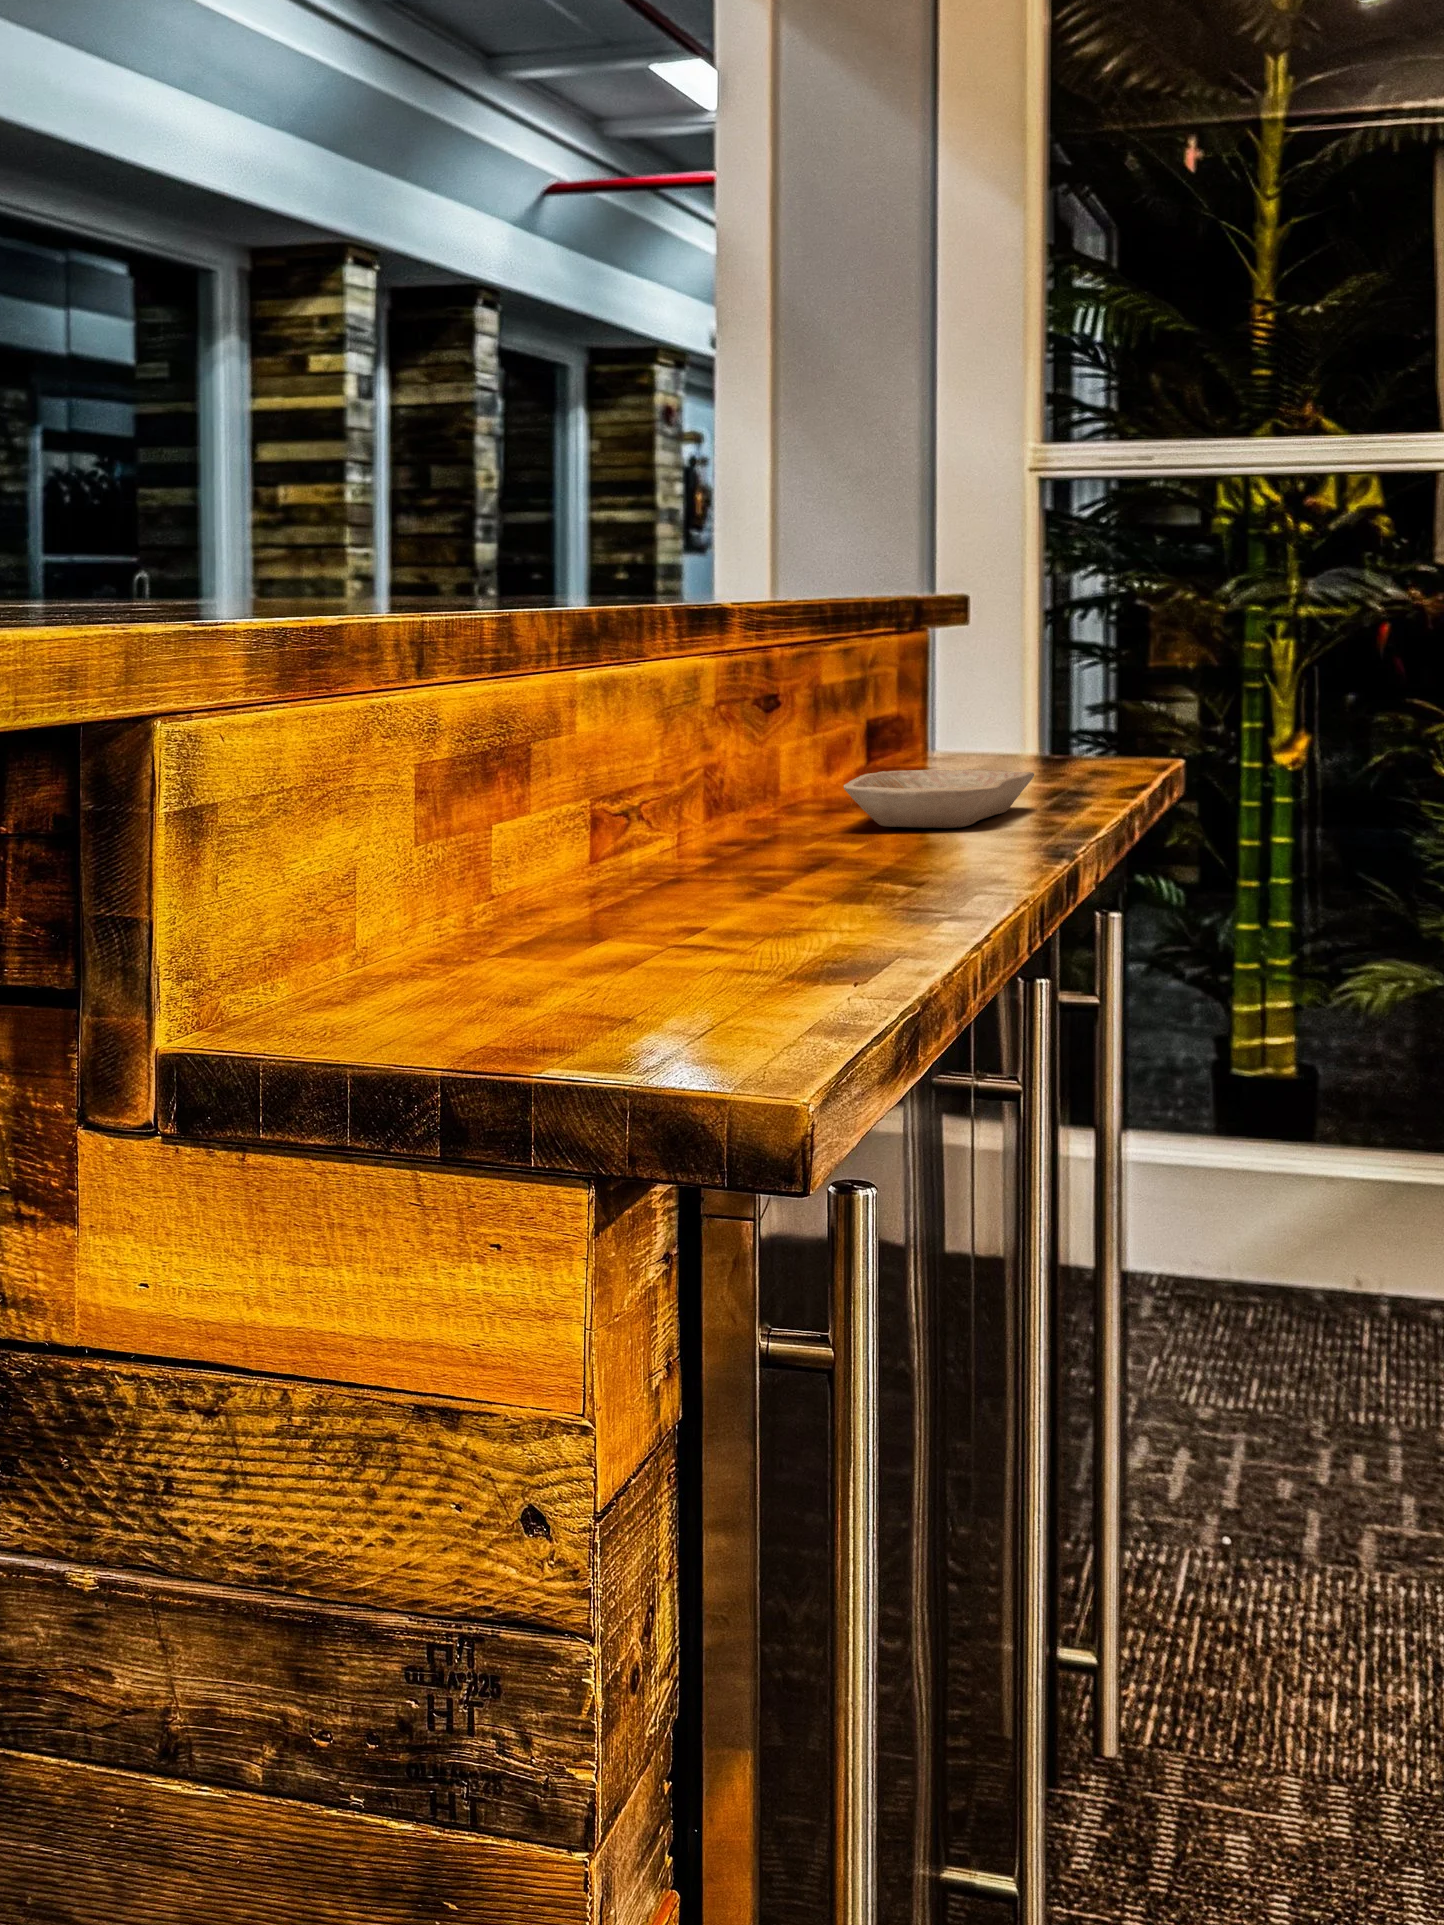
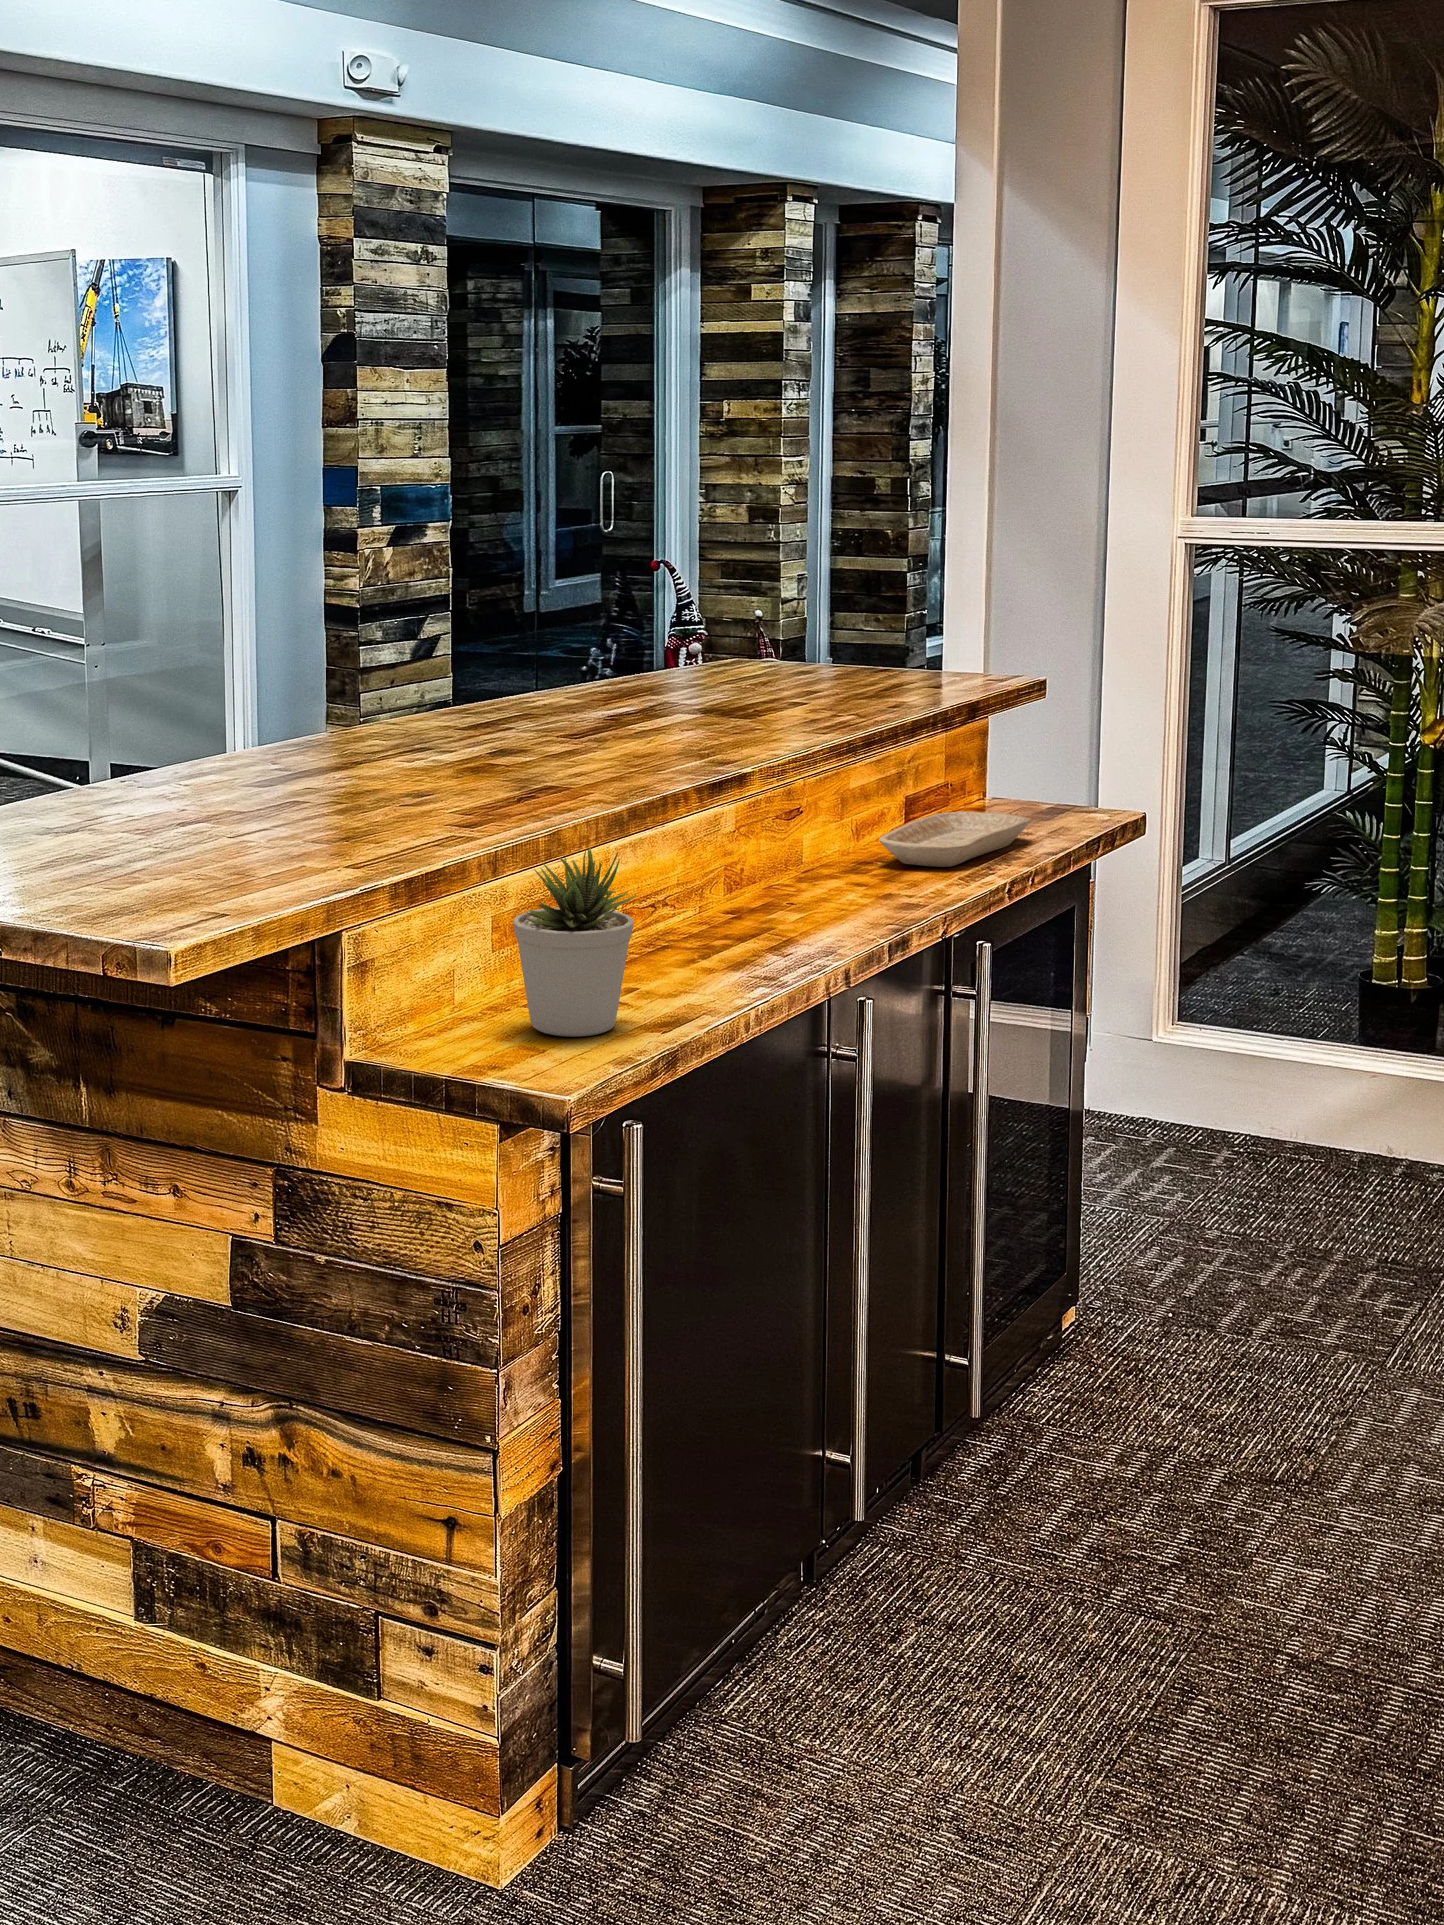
potted plant: none [489,571,758,1008] -> present [513,848,636,1037]

